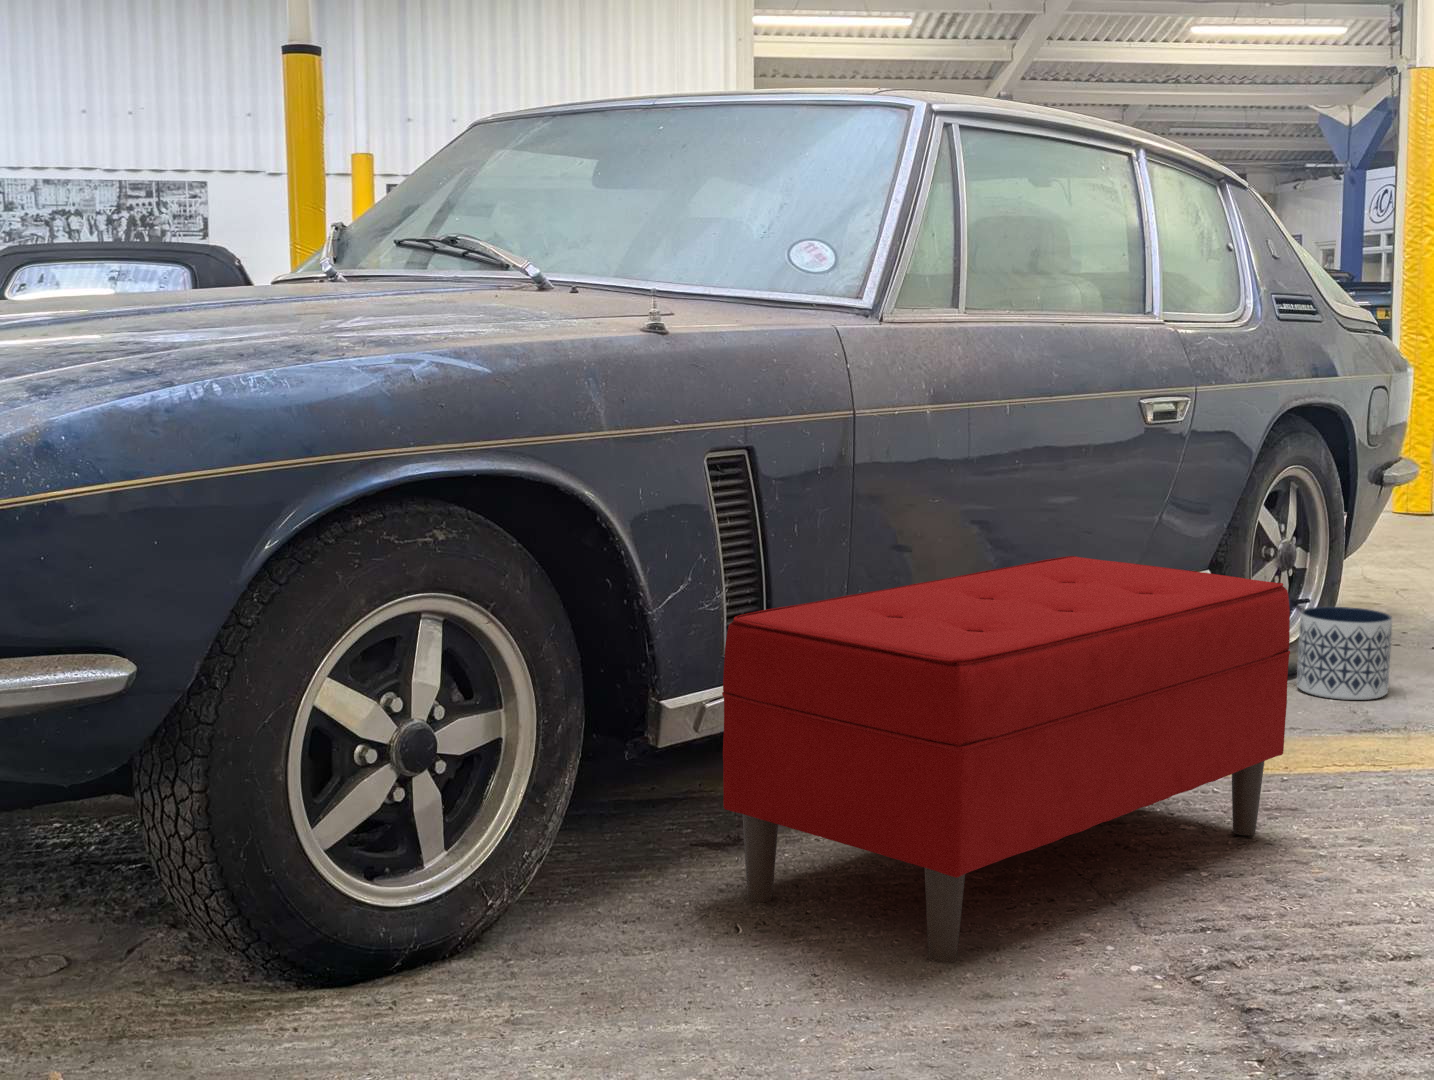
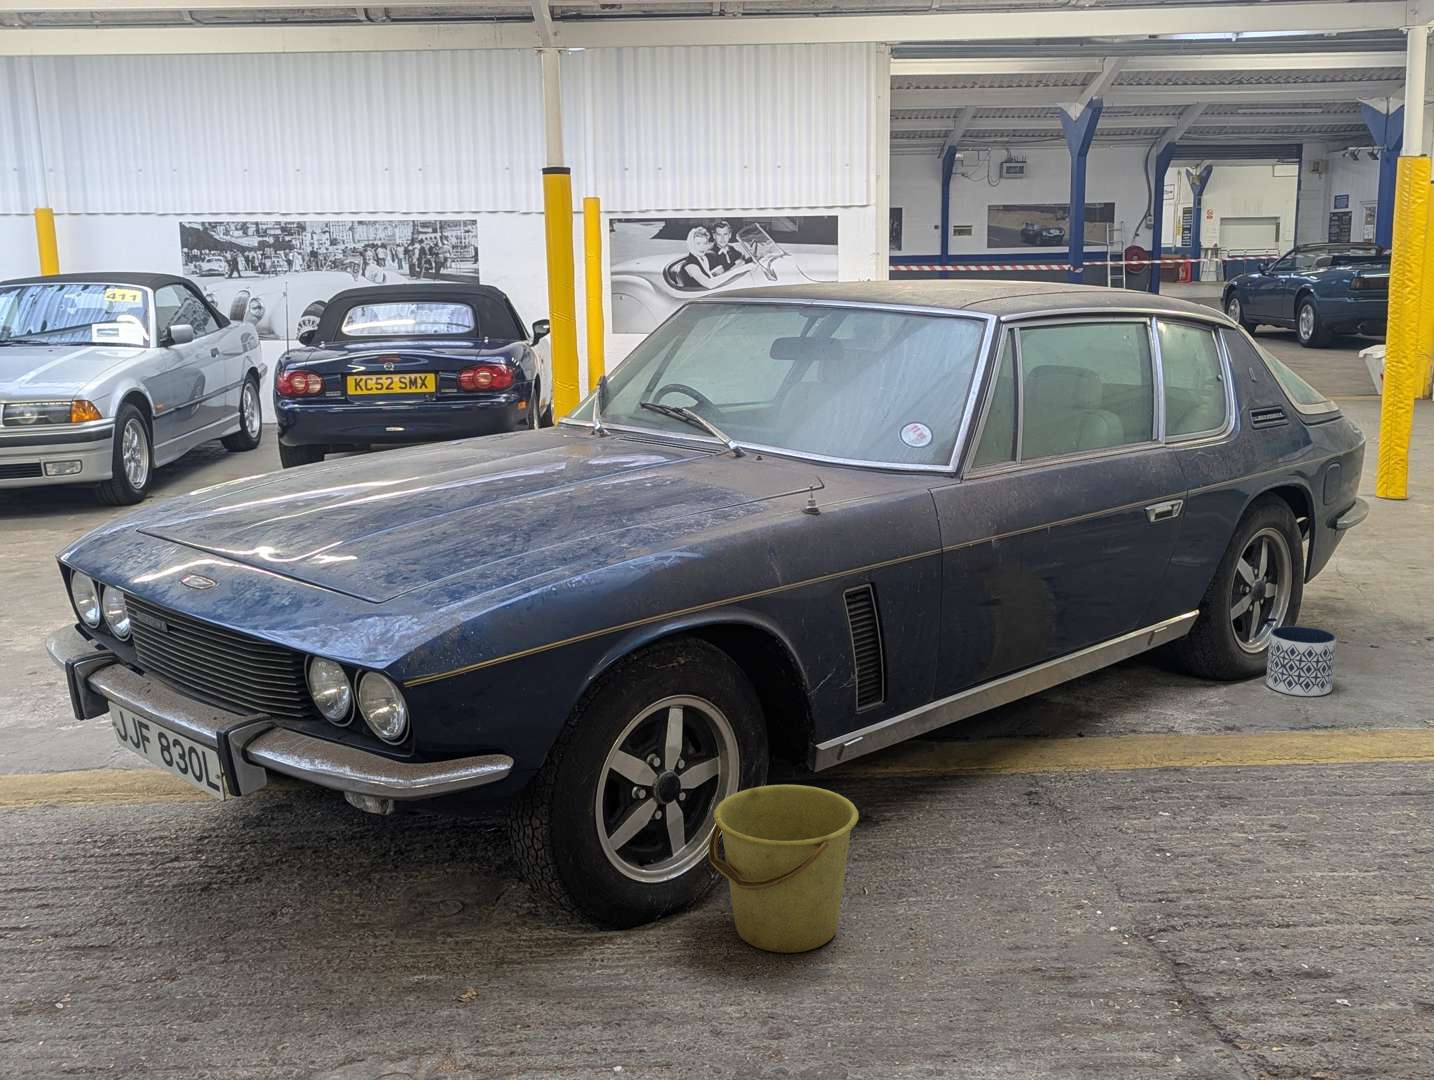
bench: present [722,556,1290,963] -> none [855,626,1235,923]
bucket: none [482,747,732,1012] -> present [709,785,859,953]

